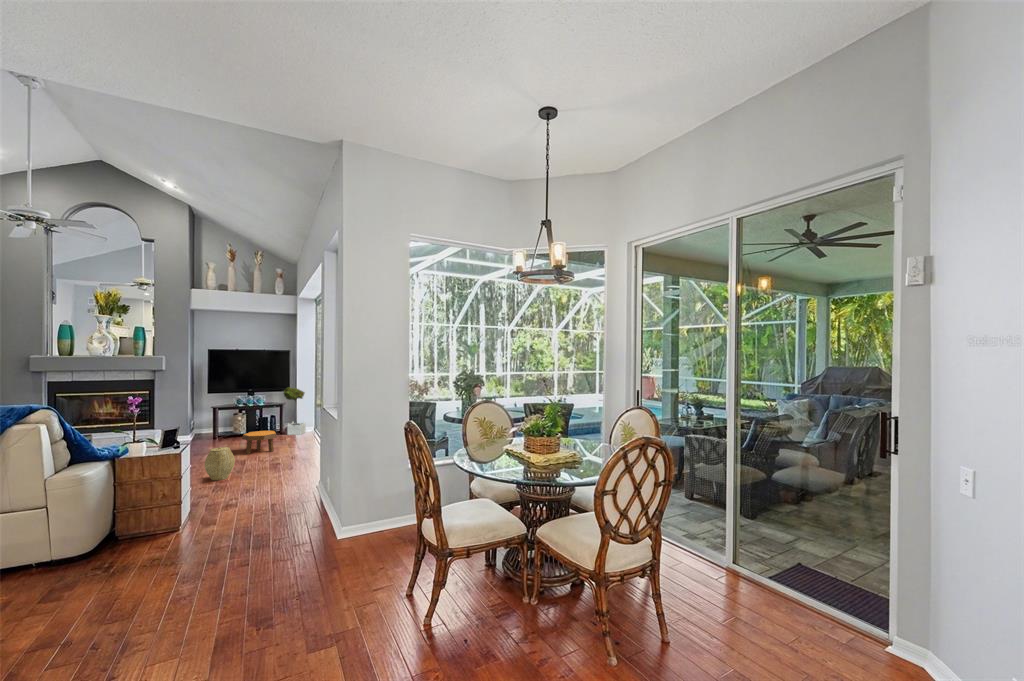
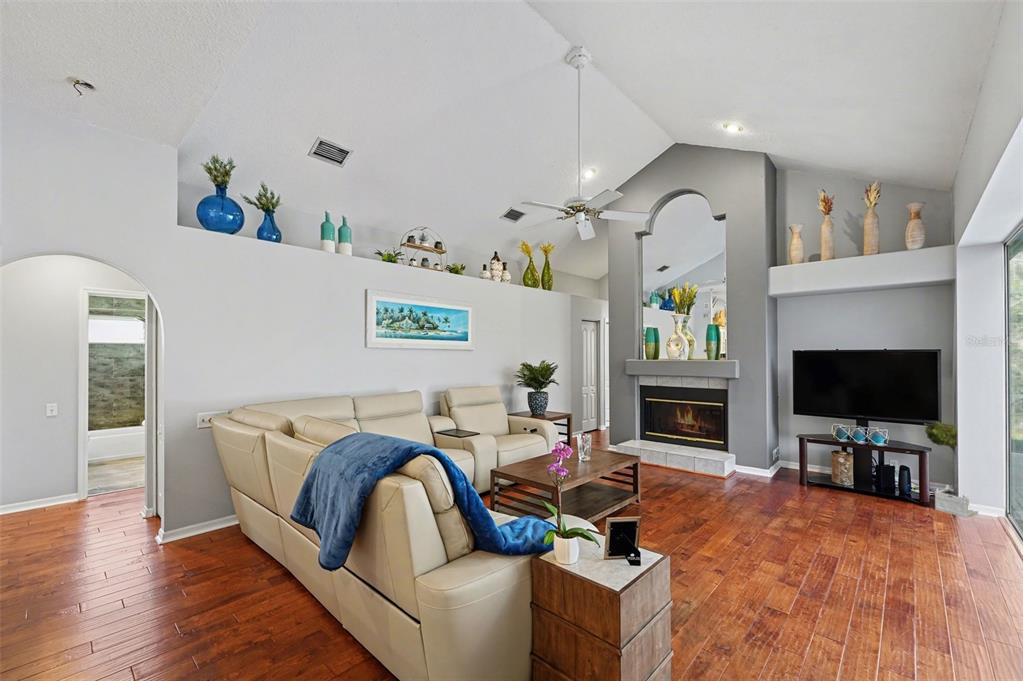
footstool: present [242,431,276,455] -> none [838,499,907,552]
woven basket: present [205,447,235,480] -> none [754,536,807,603]

